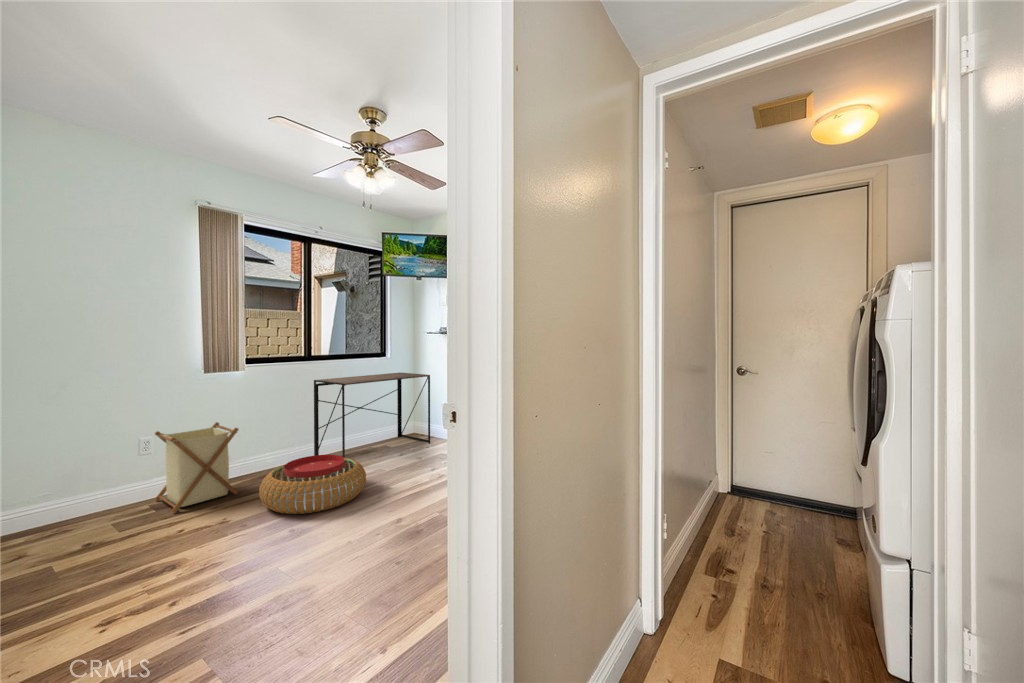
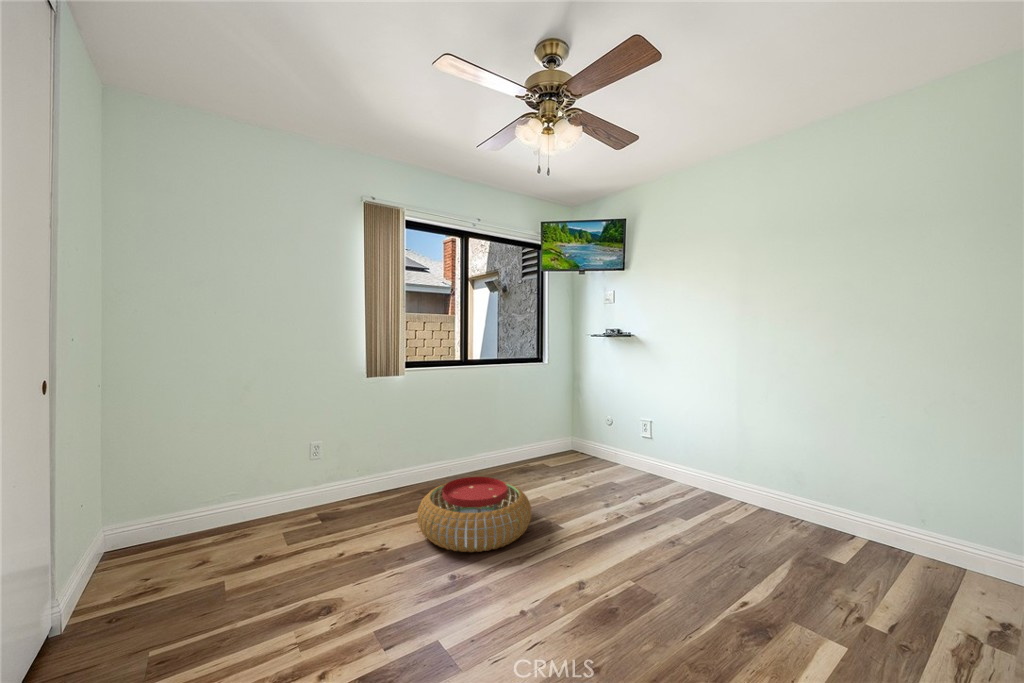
desk: present [314,373,430,468] -> none [469,381,593,490]
laundry basket: present [155,422,239,512] -> none [322,430,398,528]

